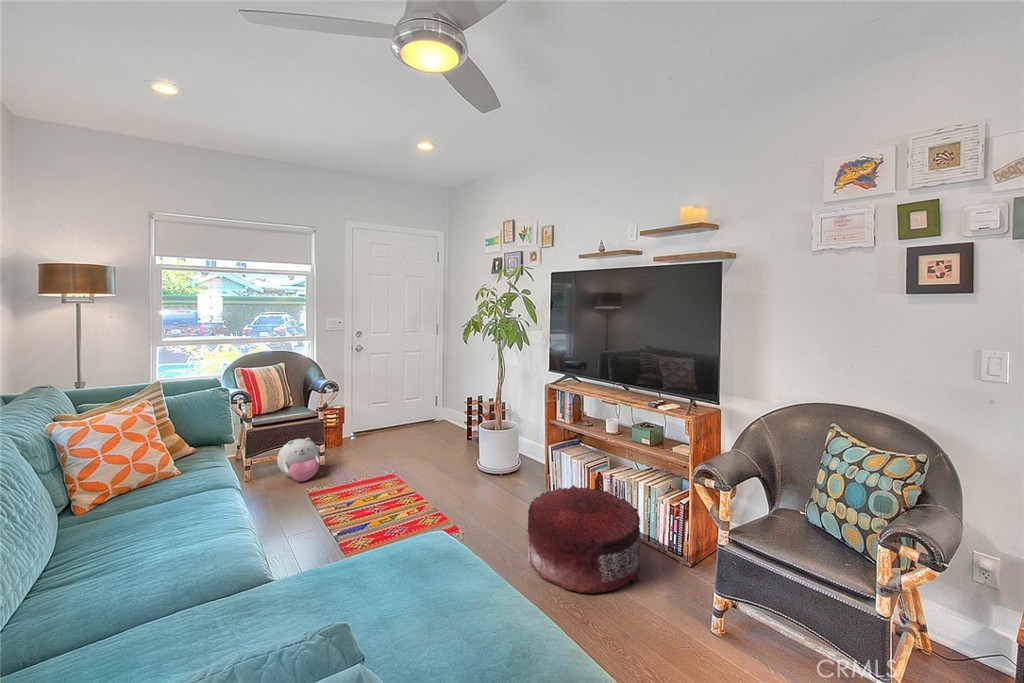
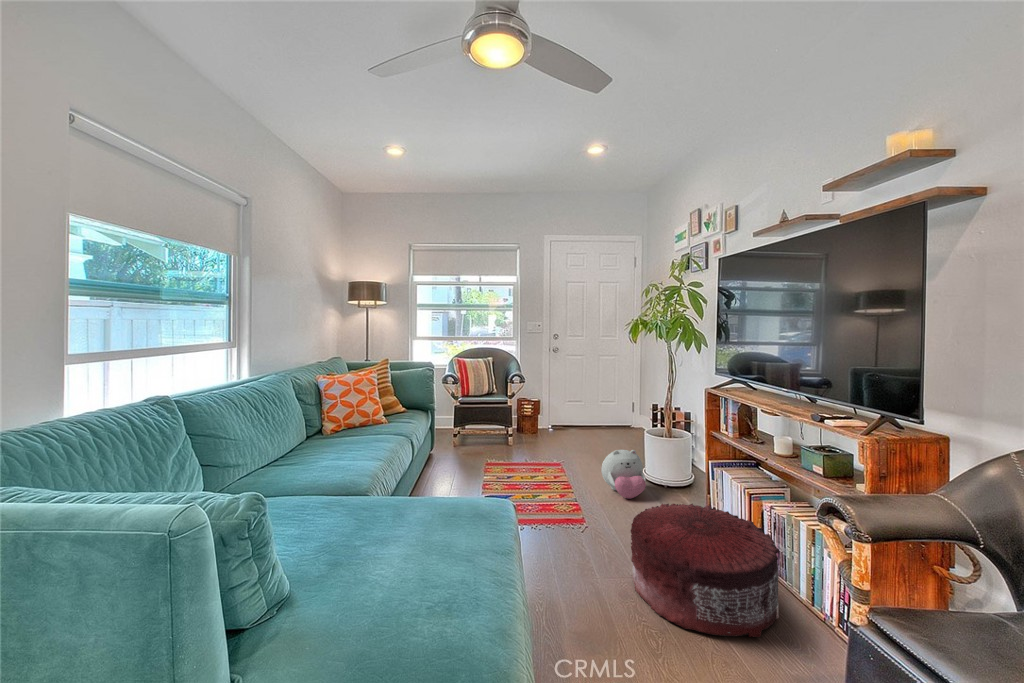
plush toy: present [277,438,319,482] -> present [601,450,646,499]

